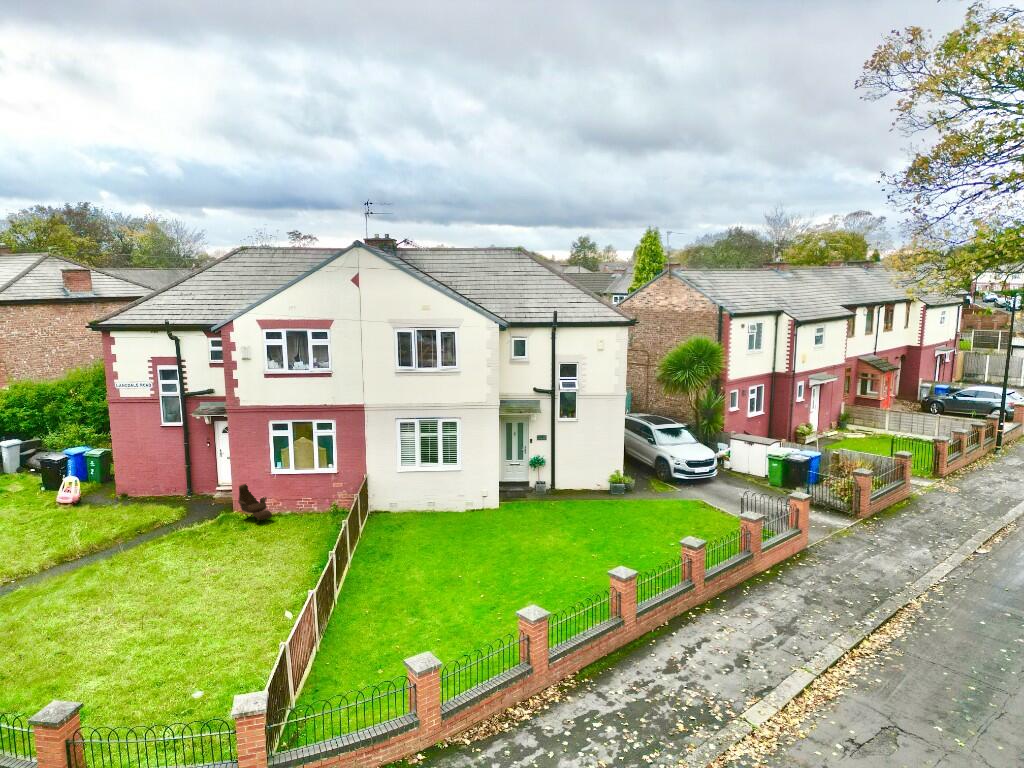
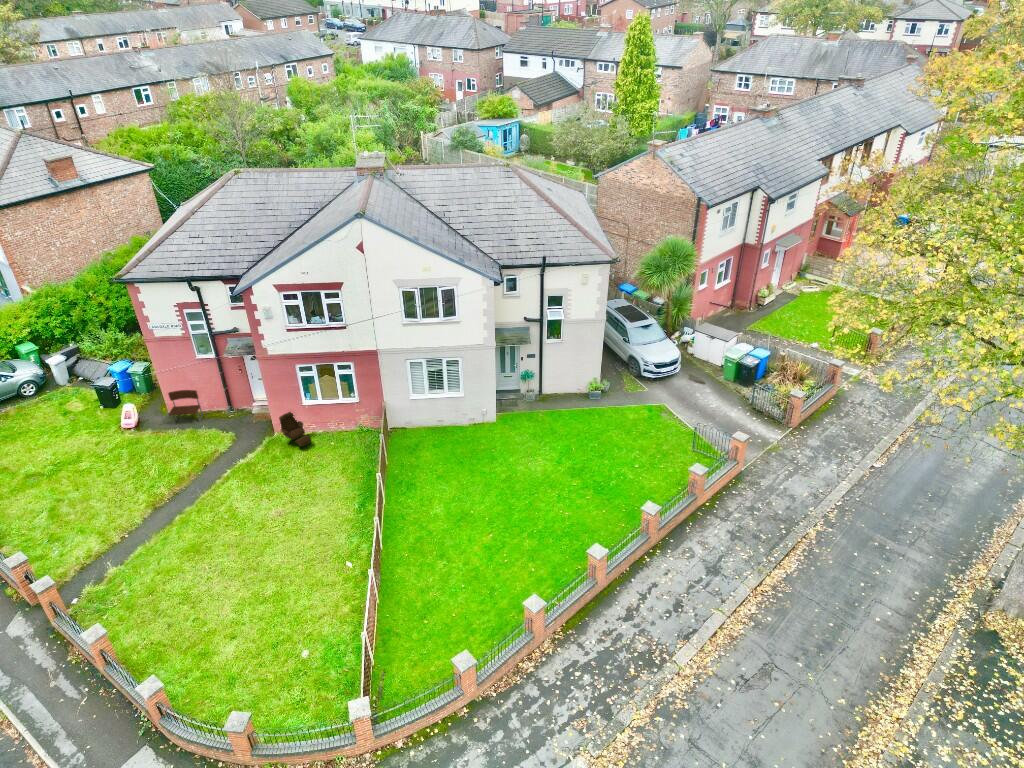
bench: none [112,465,153,504] -> present [168,390,203,423]

